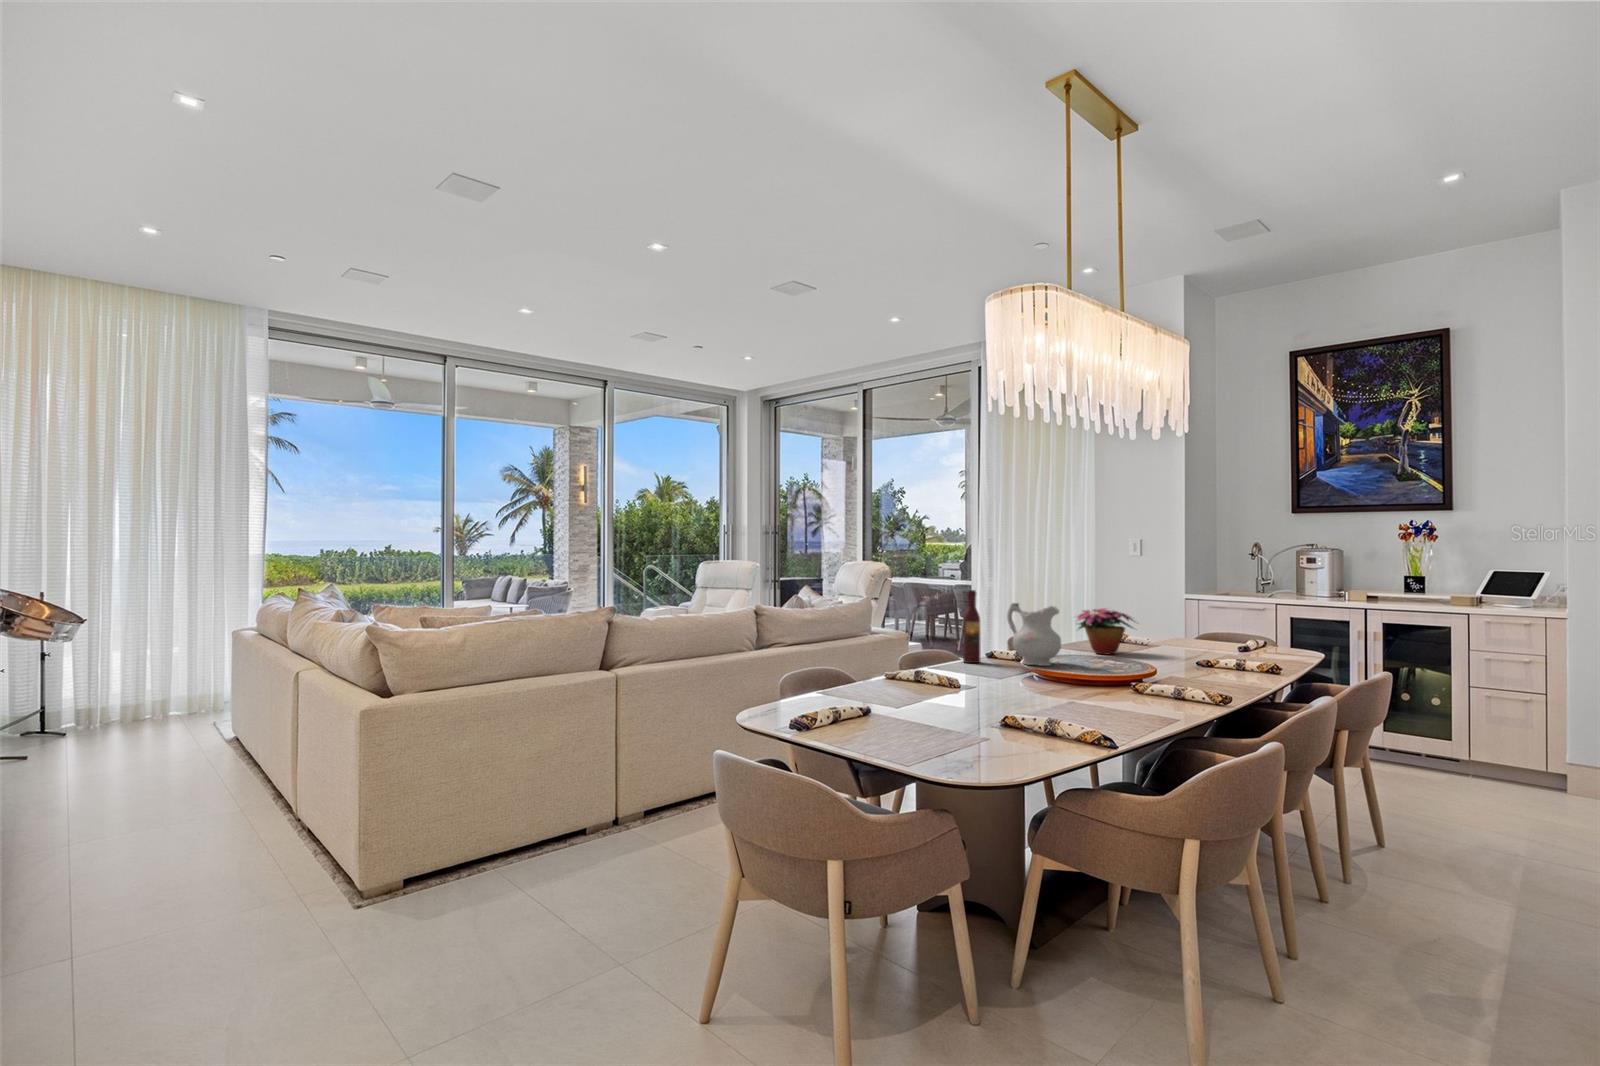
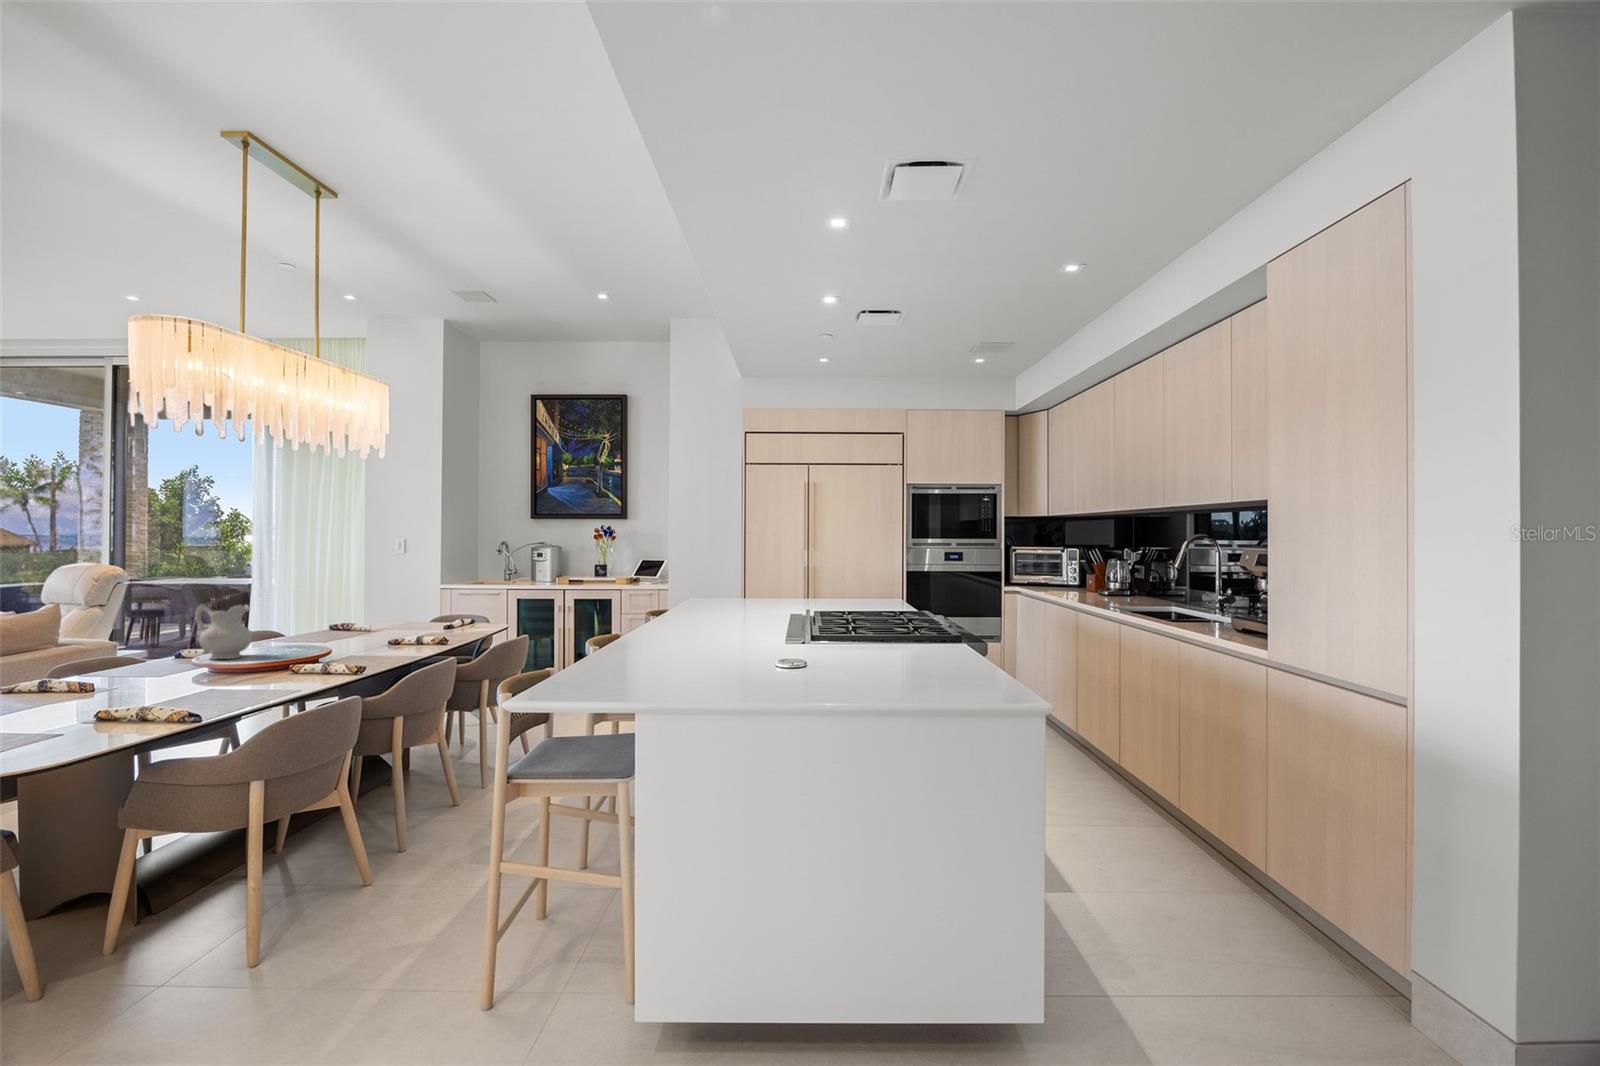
wine bottle: present [963,590,981,663] -> none [140,593,162,664]
flower arrangement: present [1076,608,1134,655] -> none [280,602,348,643]

